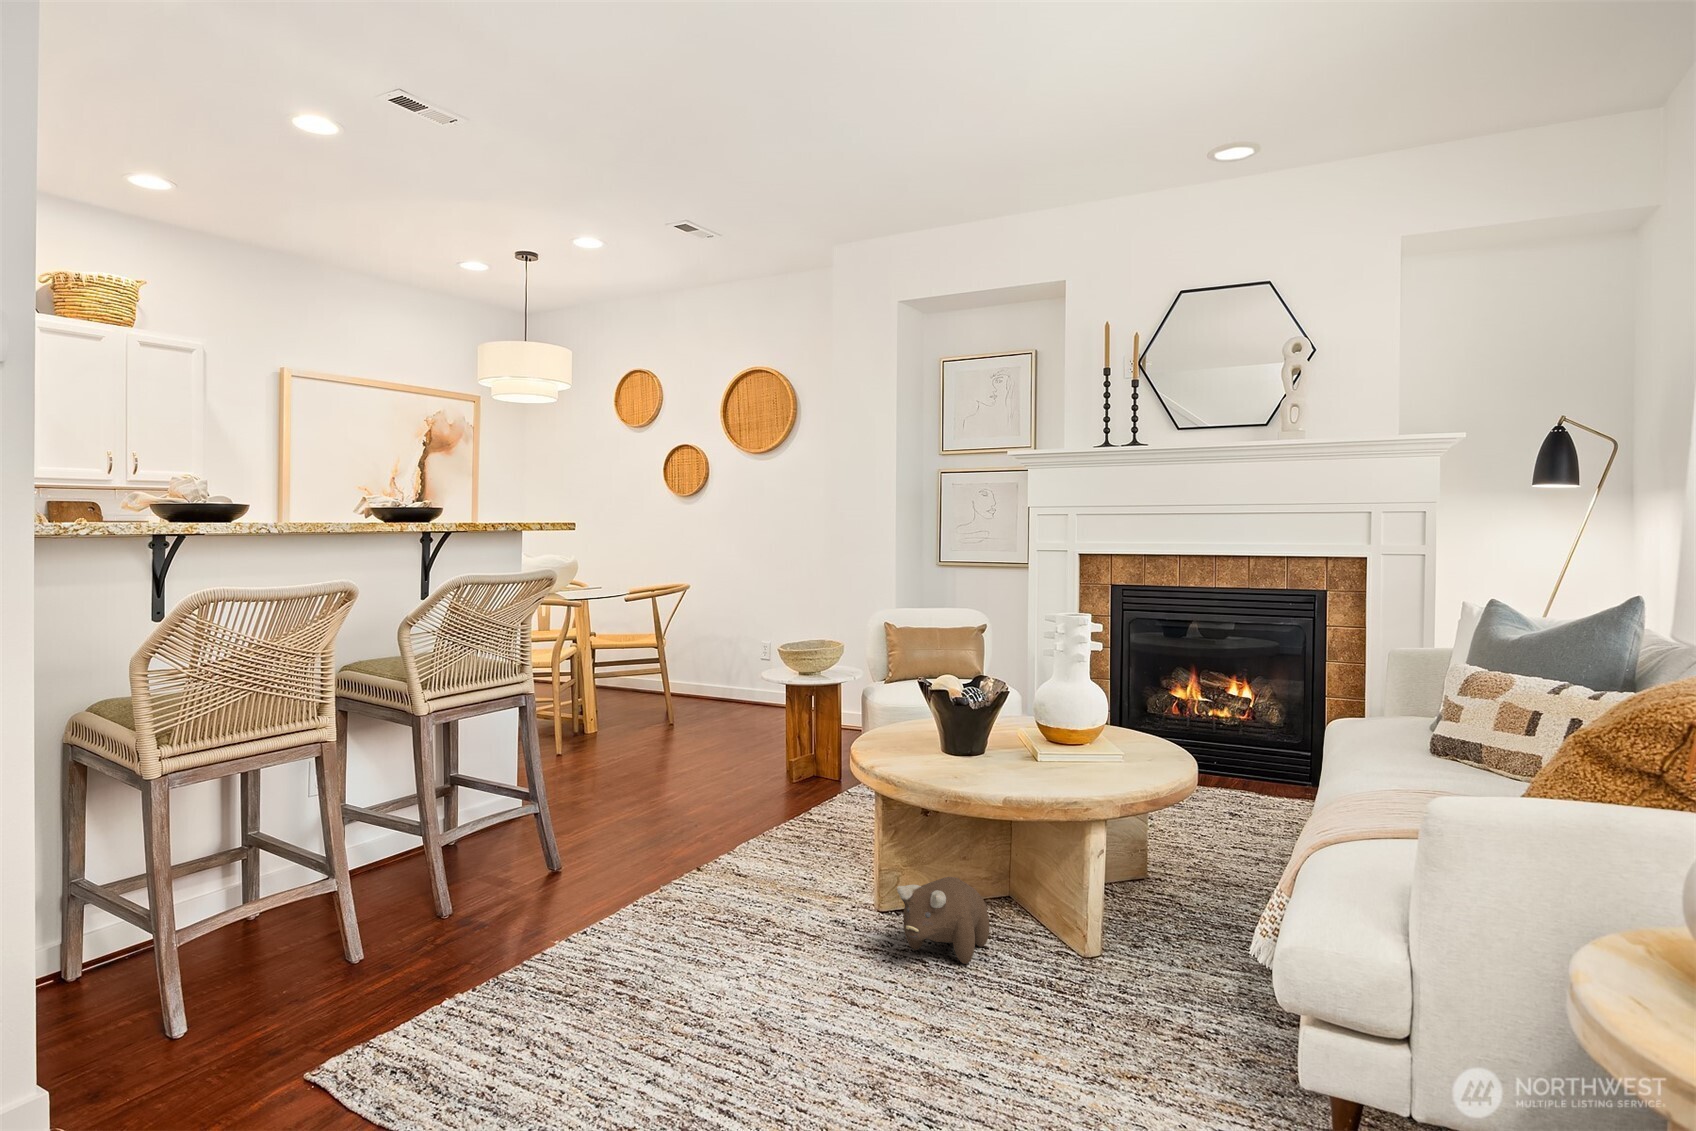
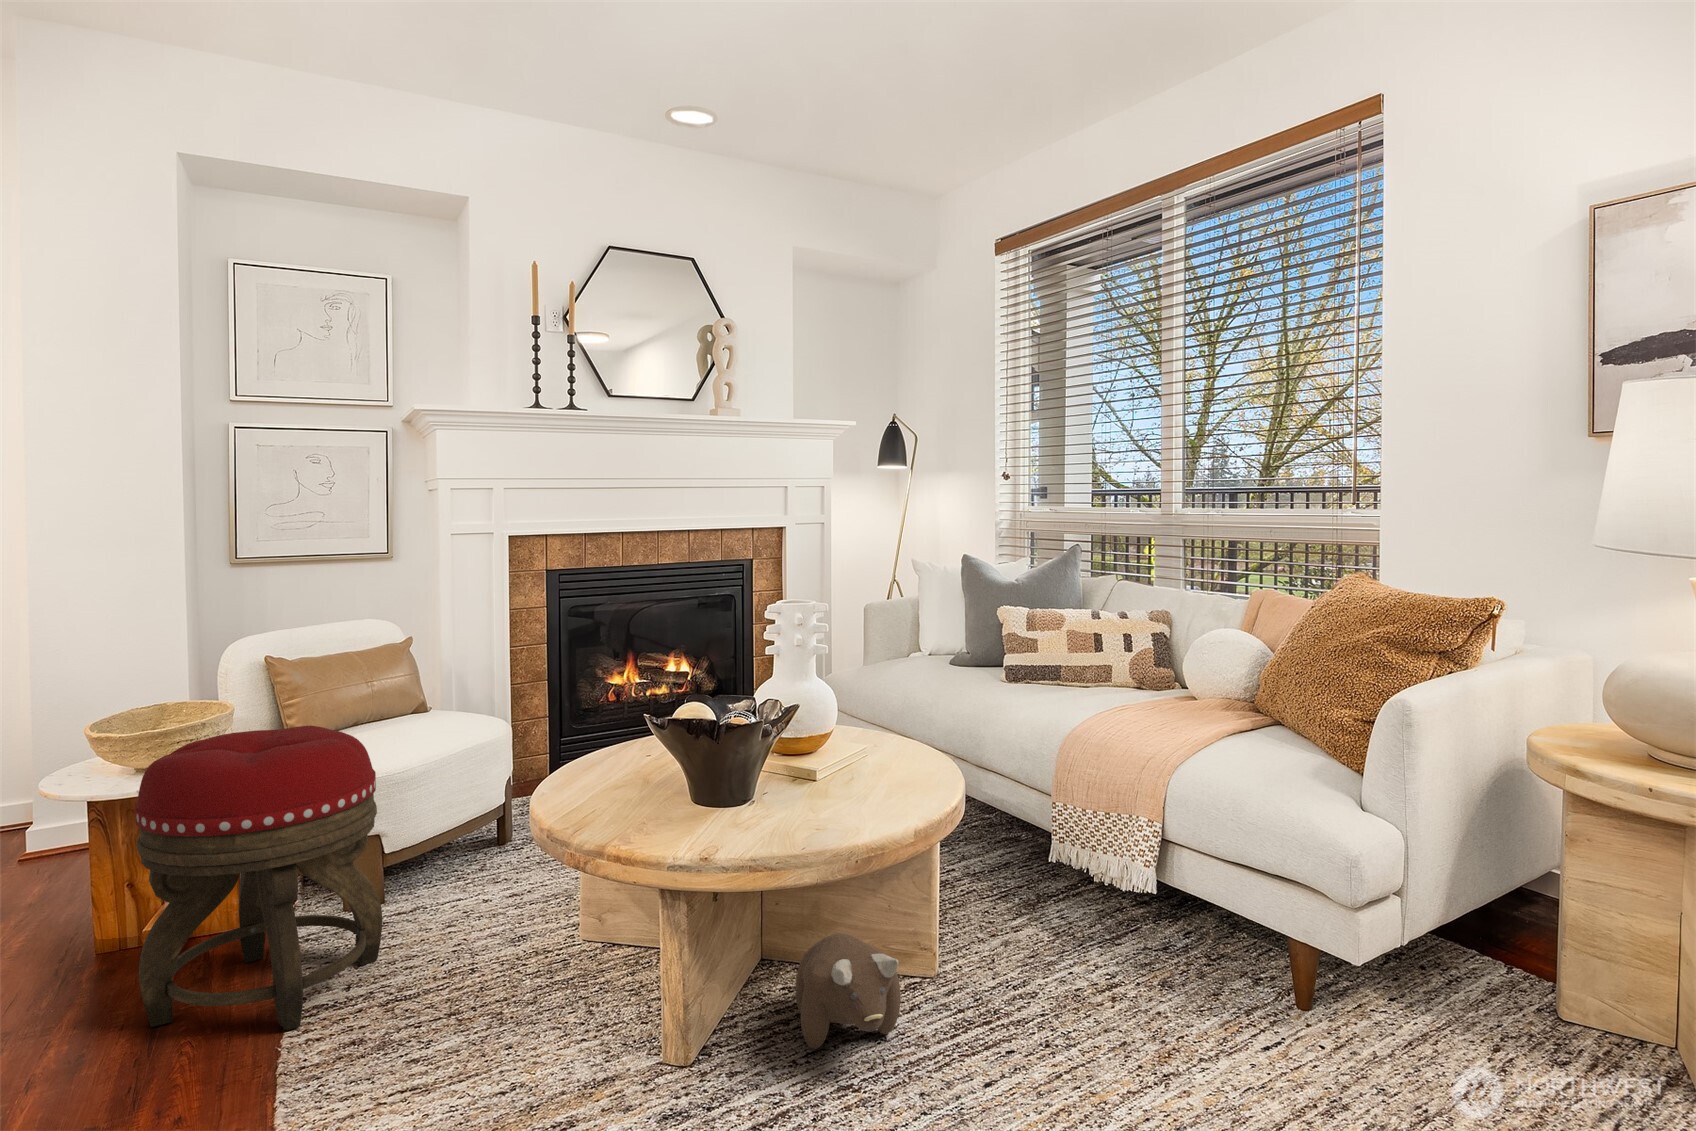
footstool: none [711,672,833,843] -> present [135,726,382,1030]

